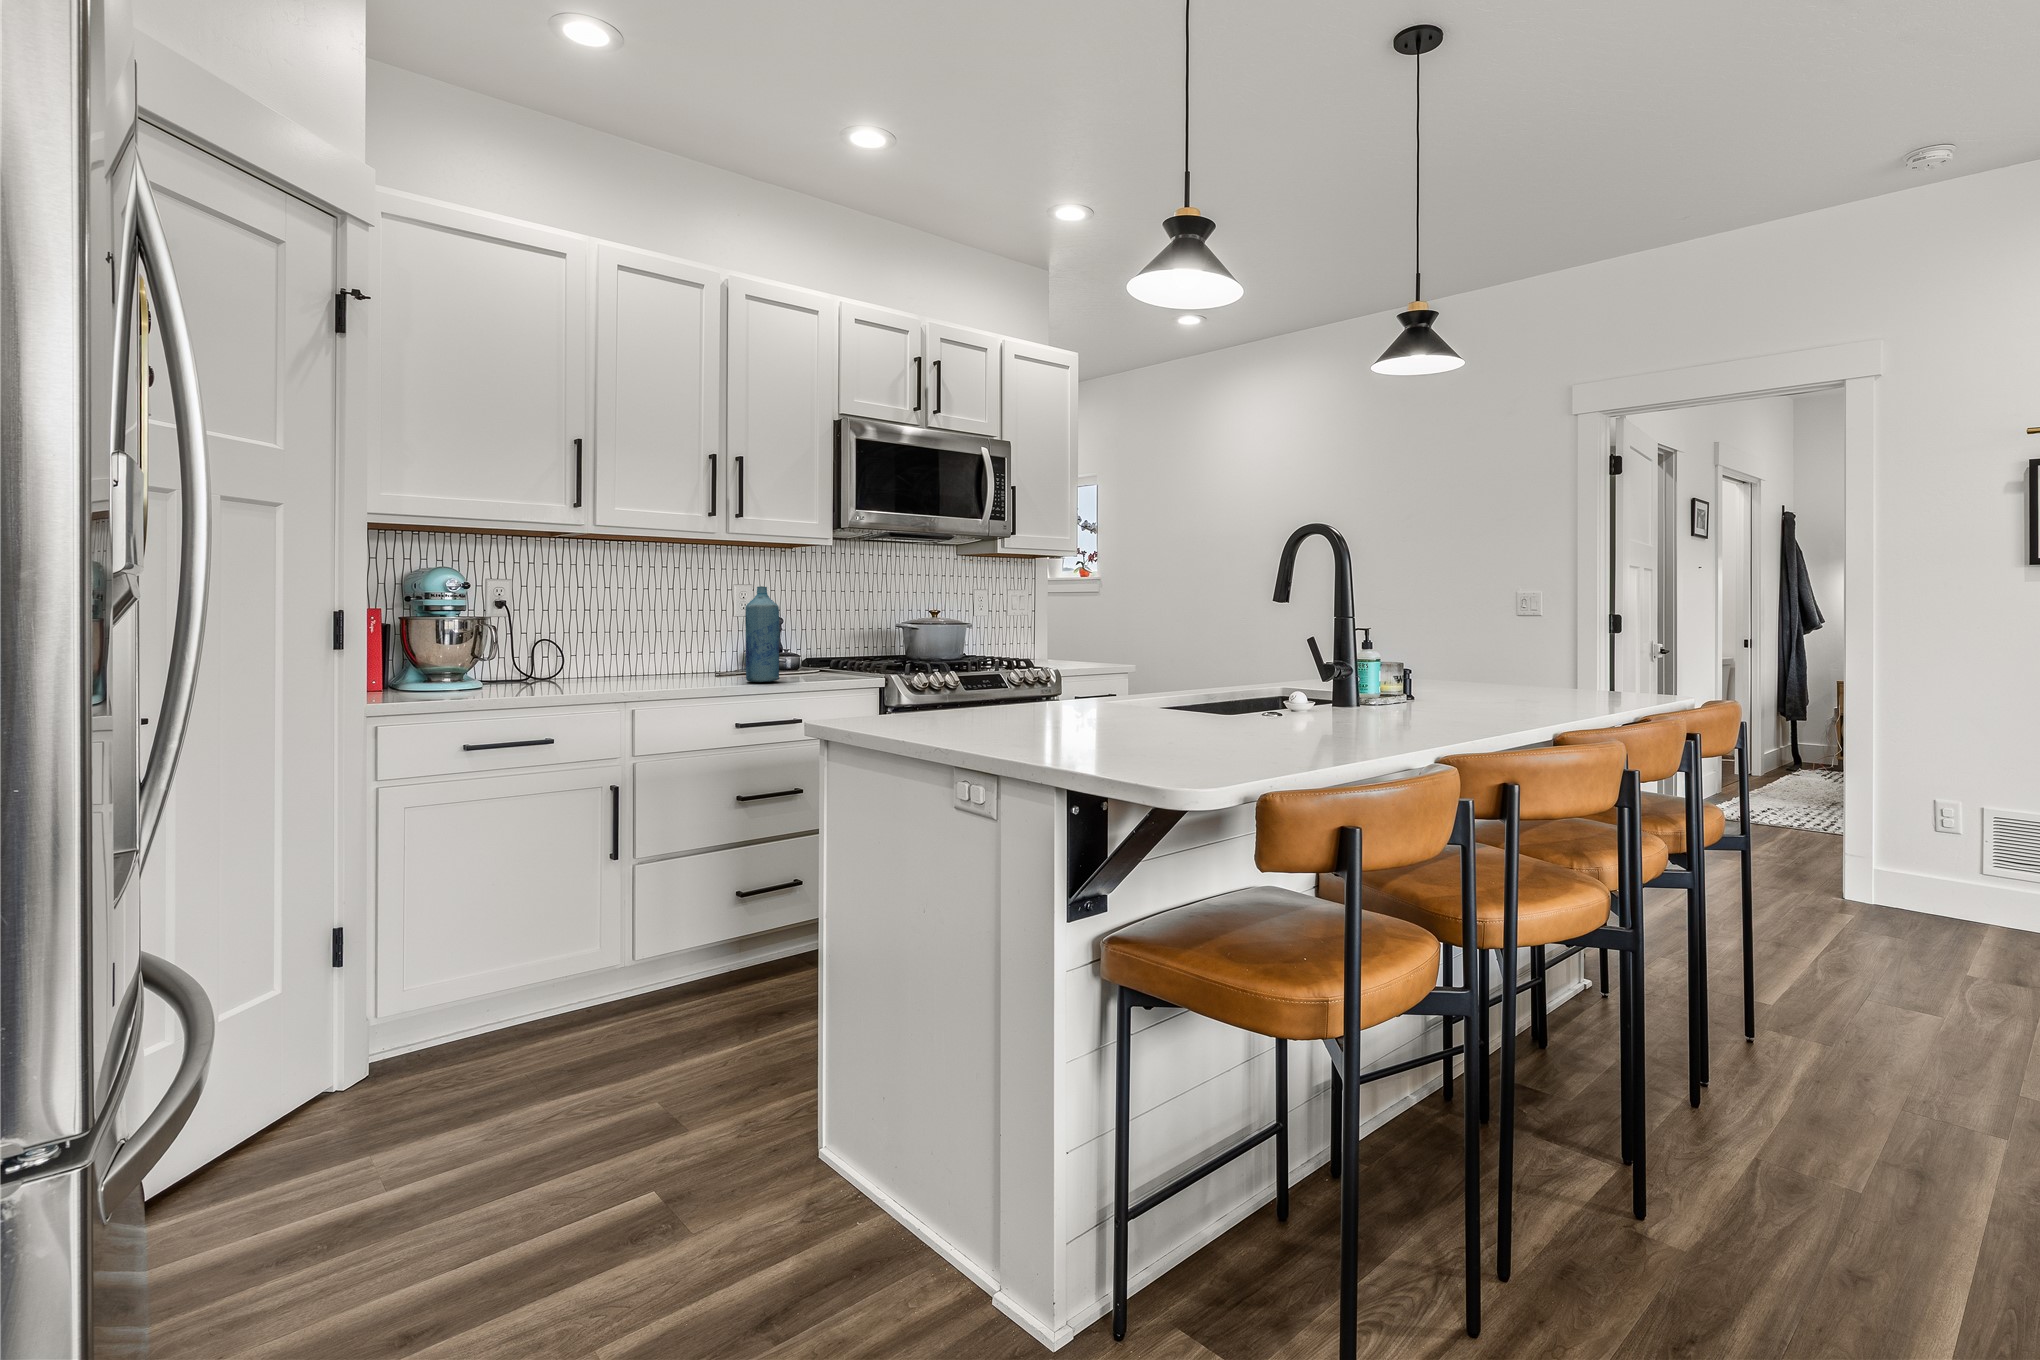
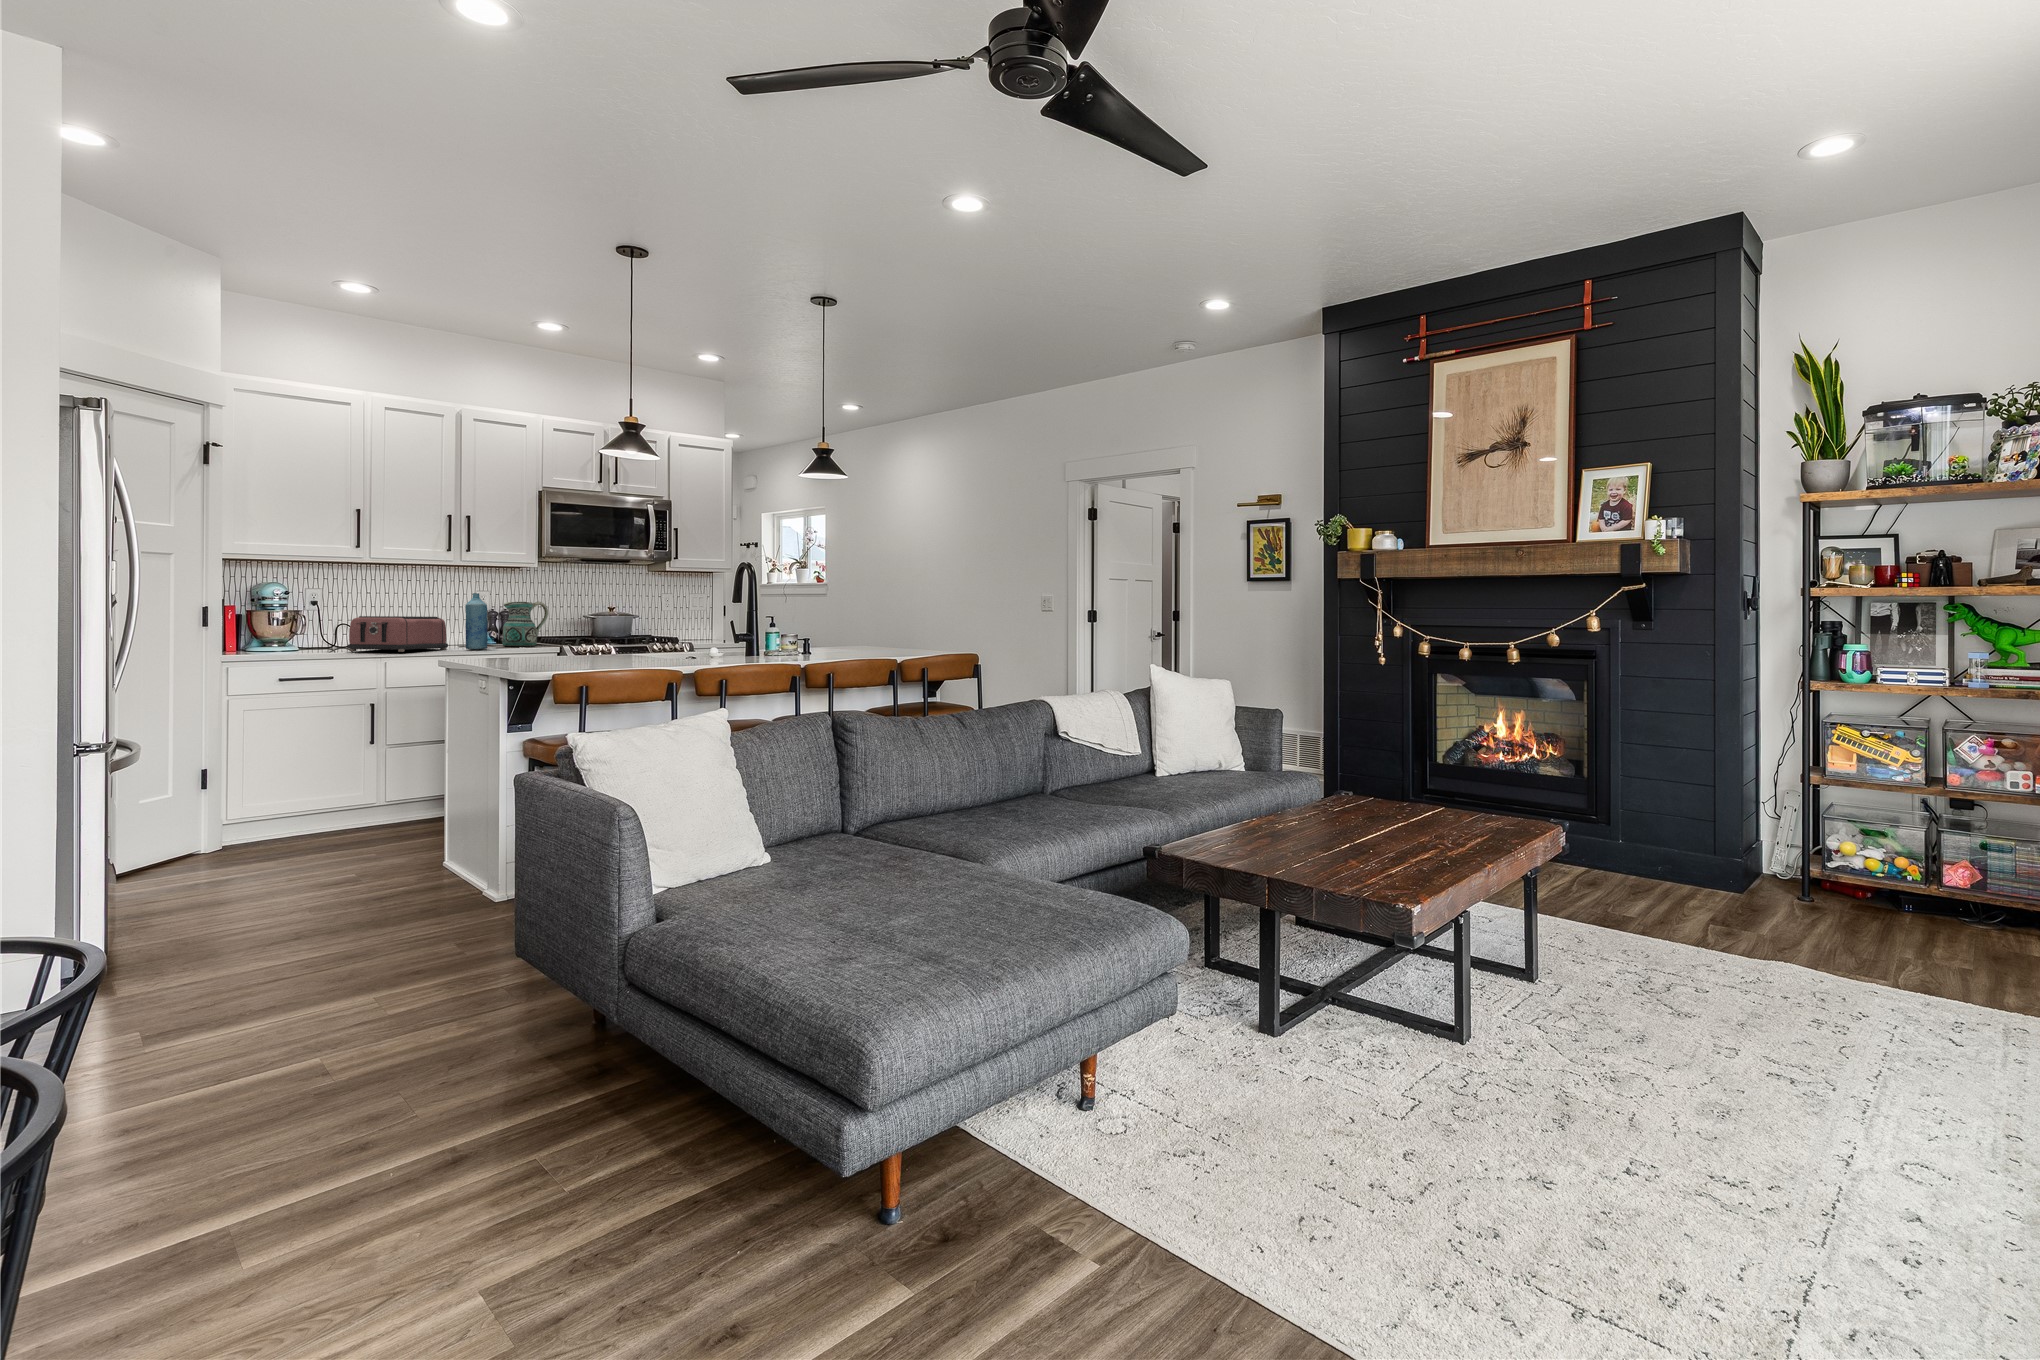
ceramic pitcher: none [787,600,852,674] -> present [502,602,548,646]
toaster: none [563,626,716,689] -> present [348,616,448,652]

